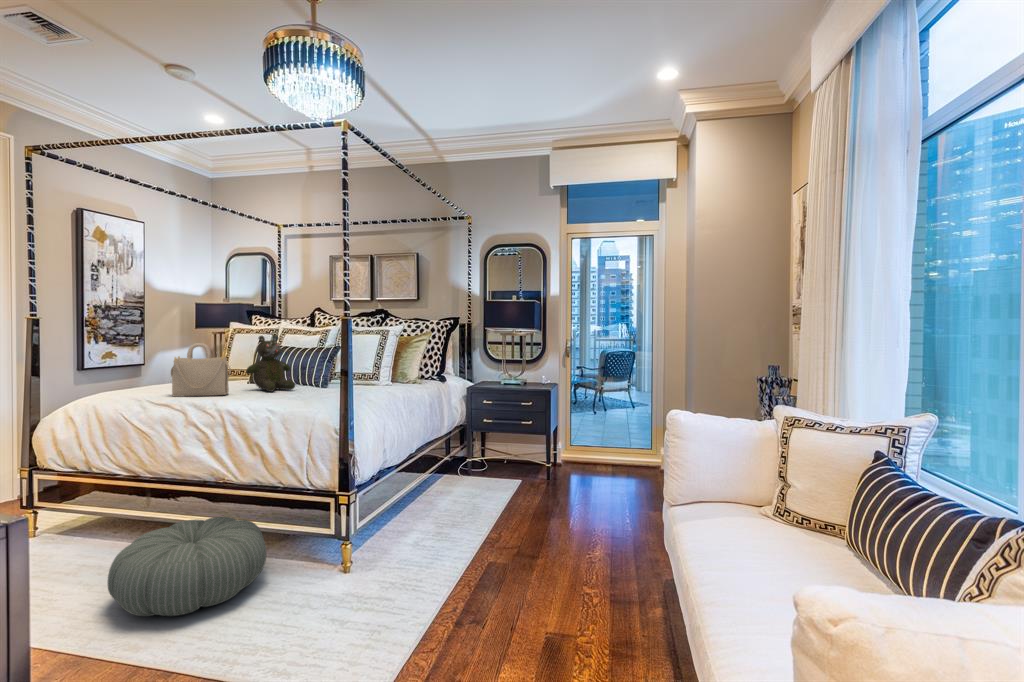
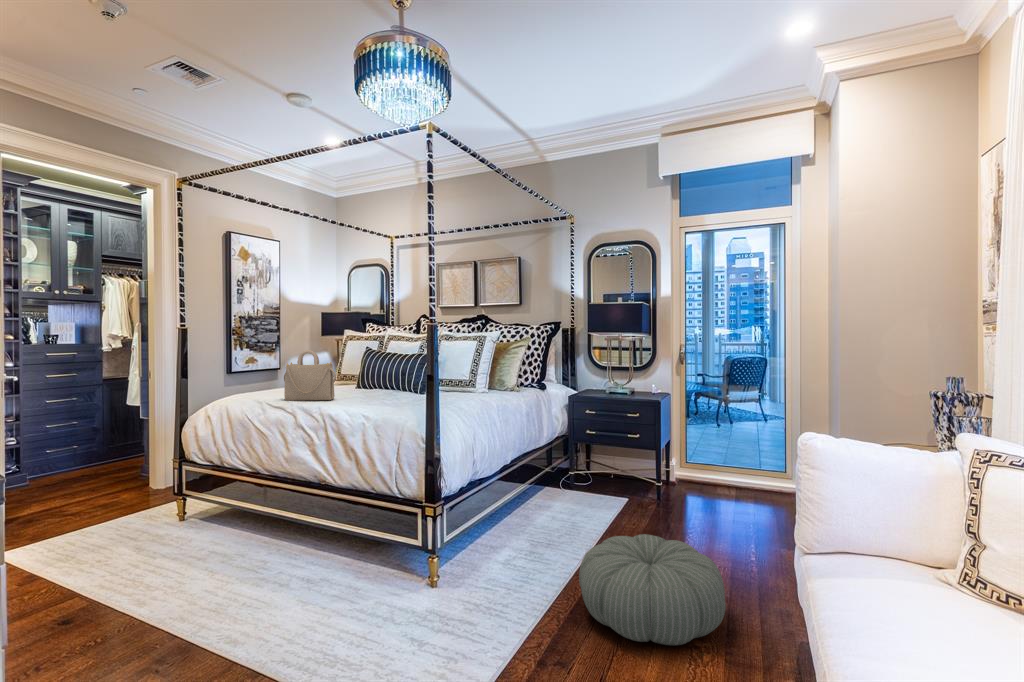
teddy bear: present [246,336,295,392] -> none [351,342,396,397]
pouf: present [107,517,266,616] -> present [579,534,726,645]

